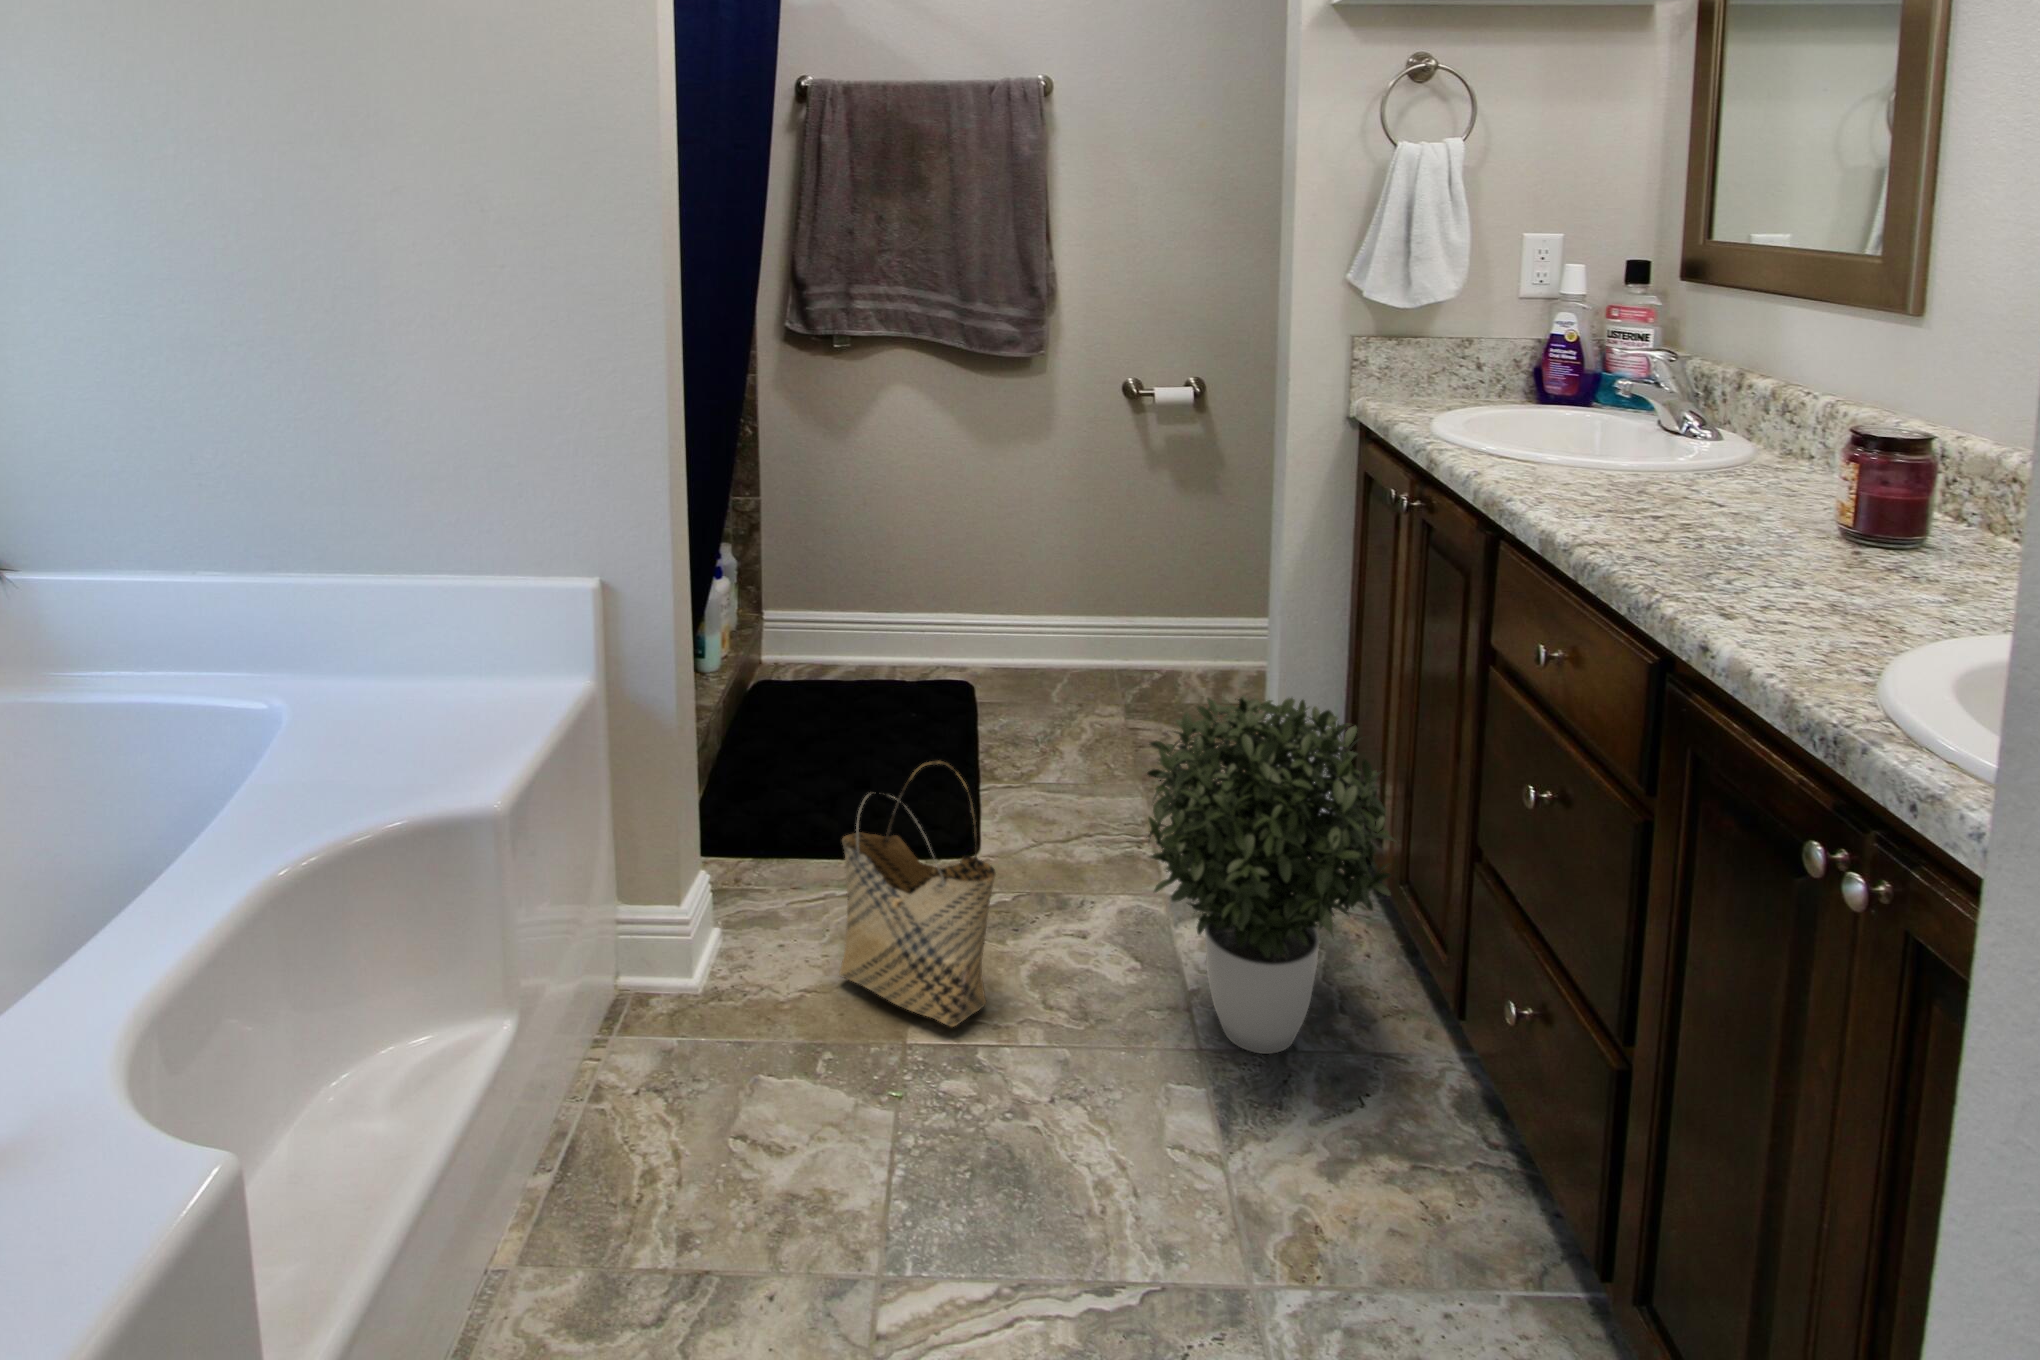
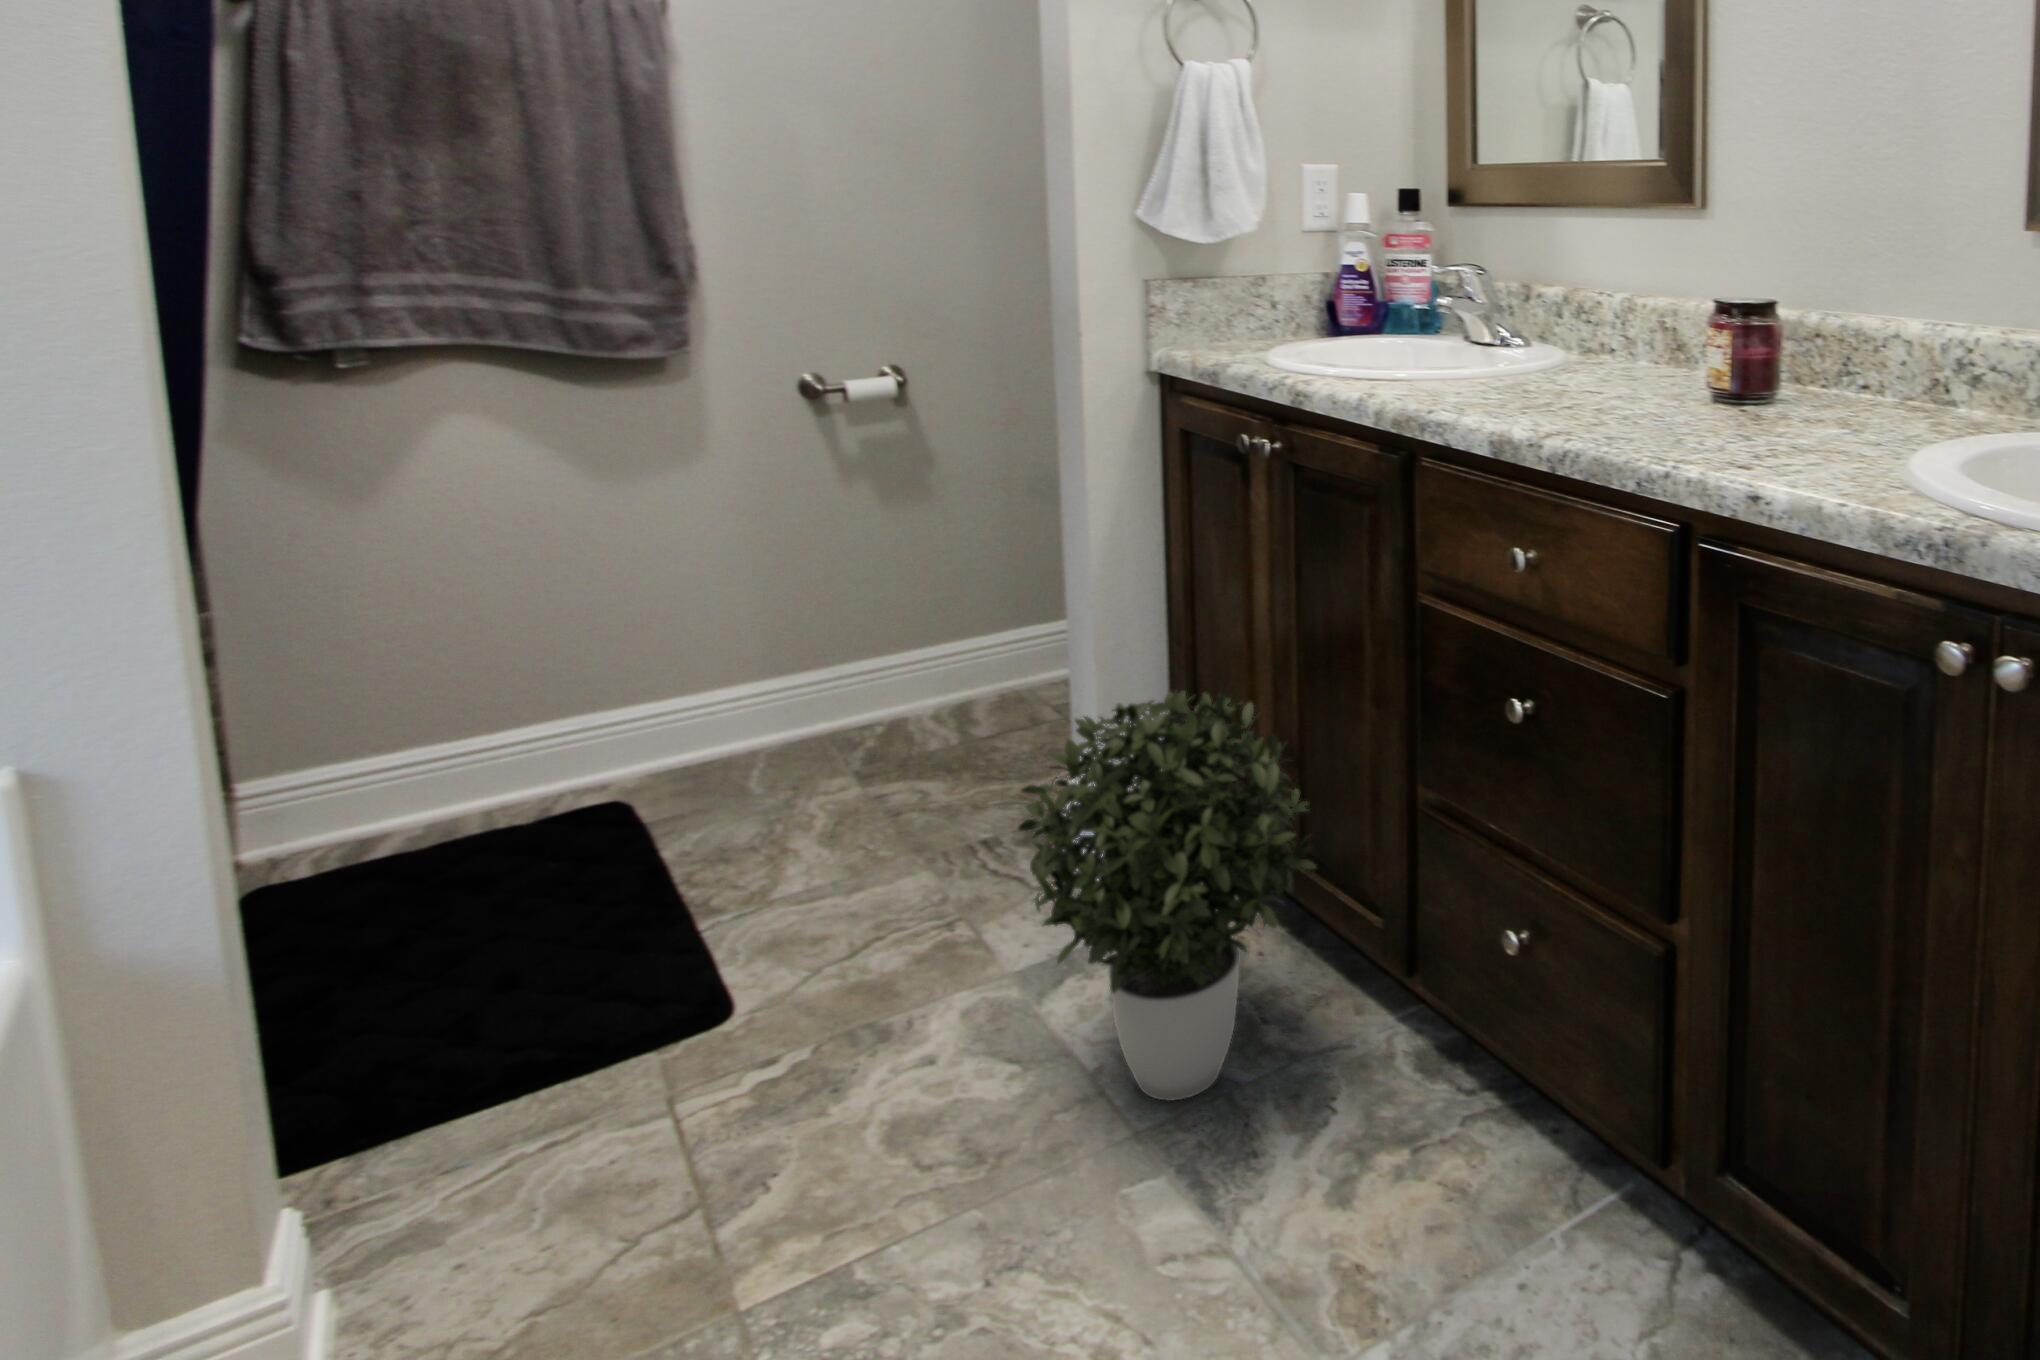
woven basket: present [839,760,996,1027] -> none [569,904,837,1267]

